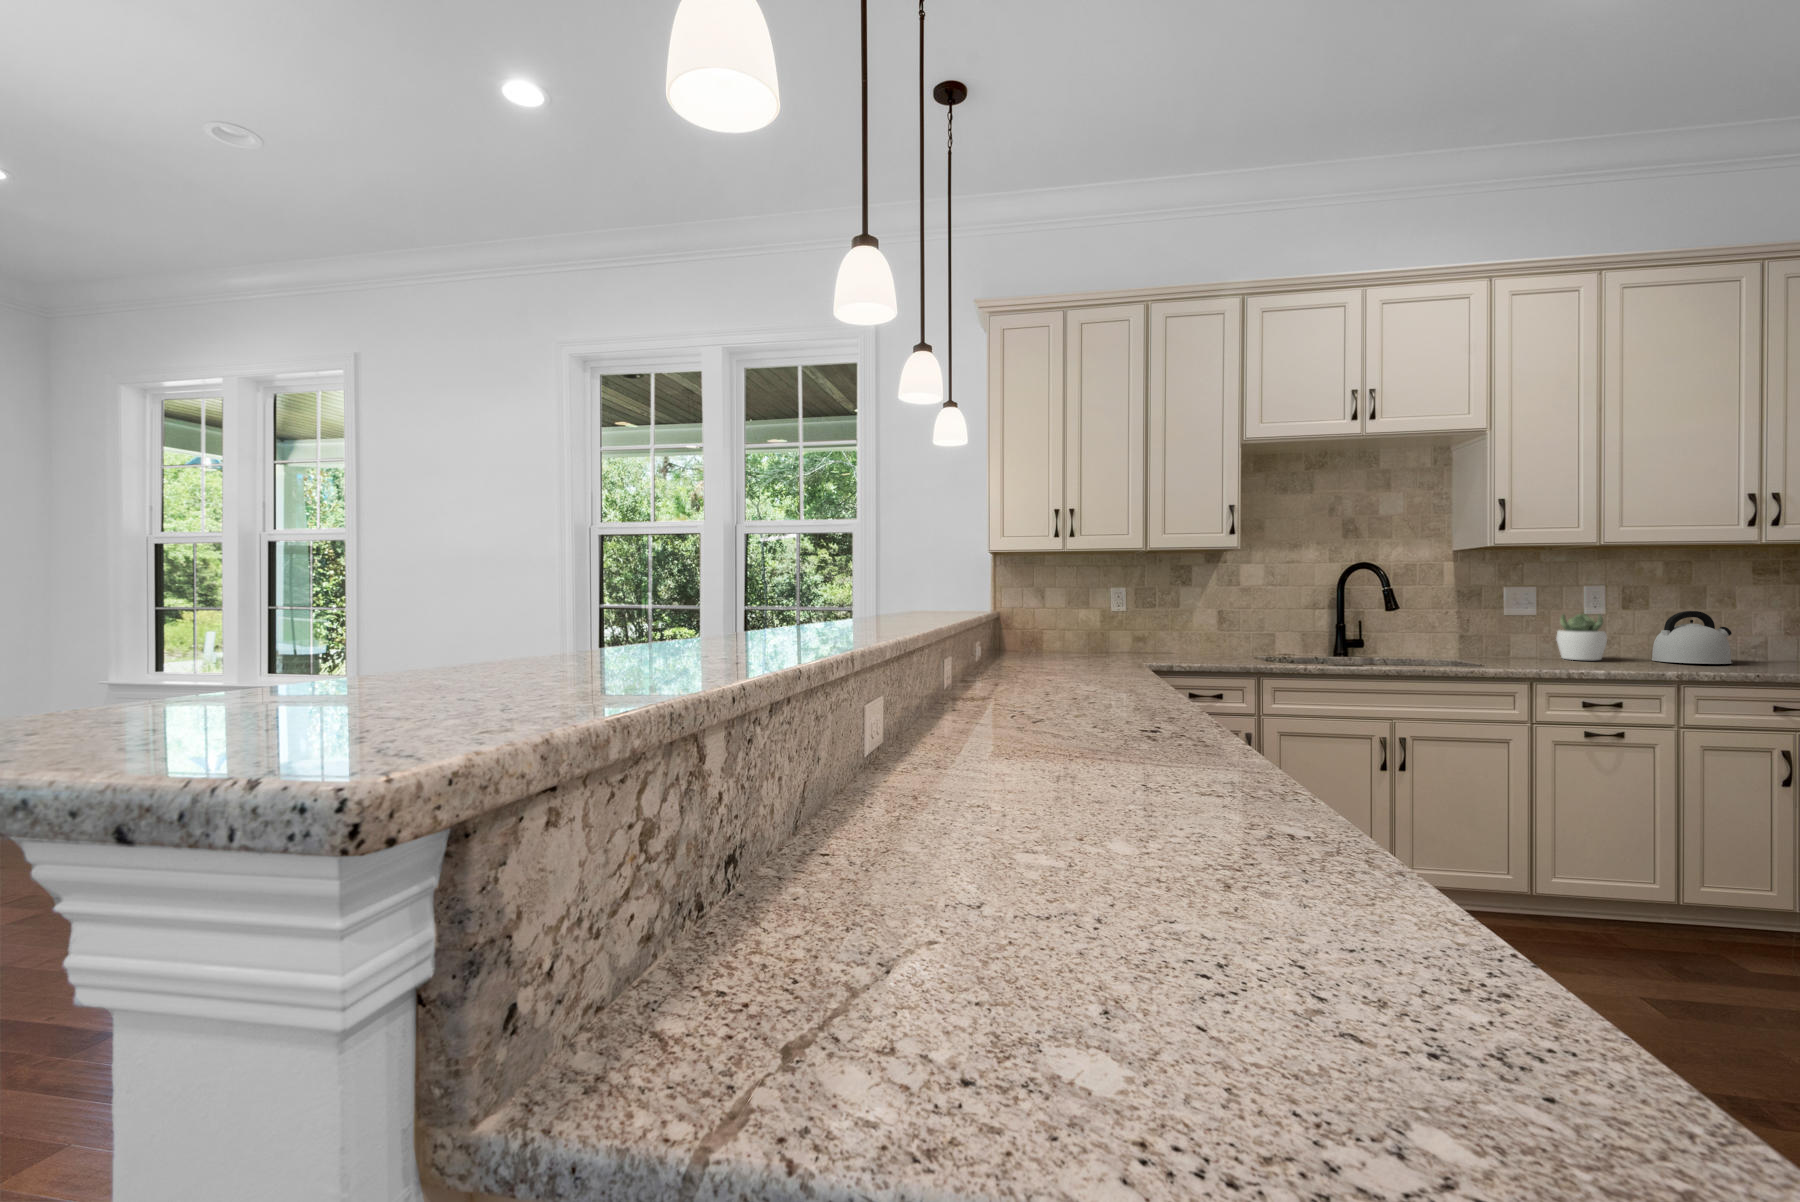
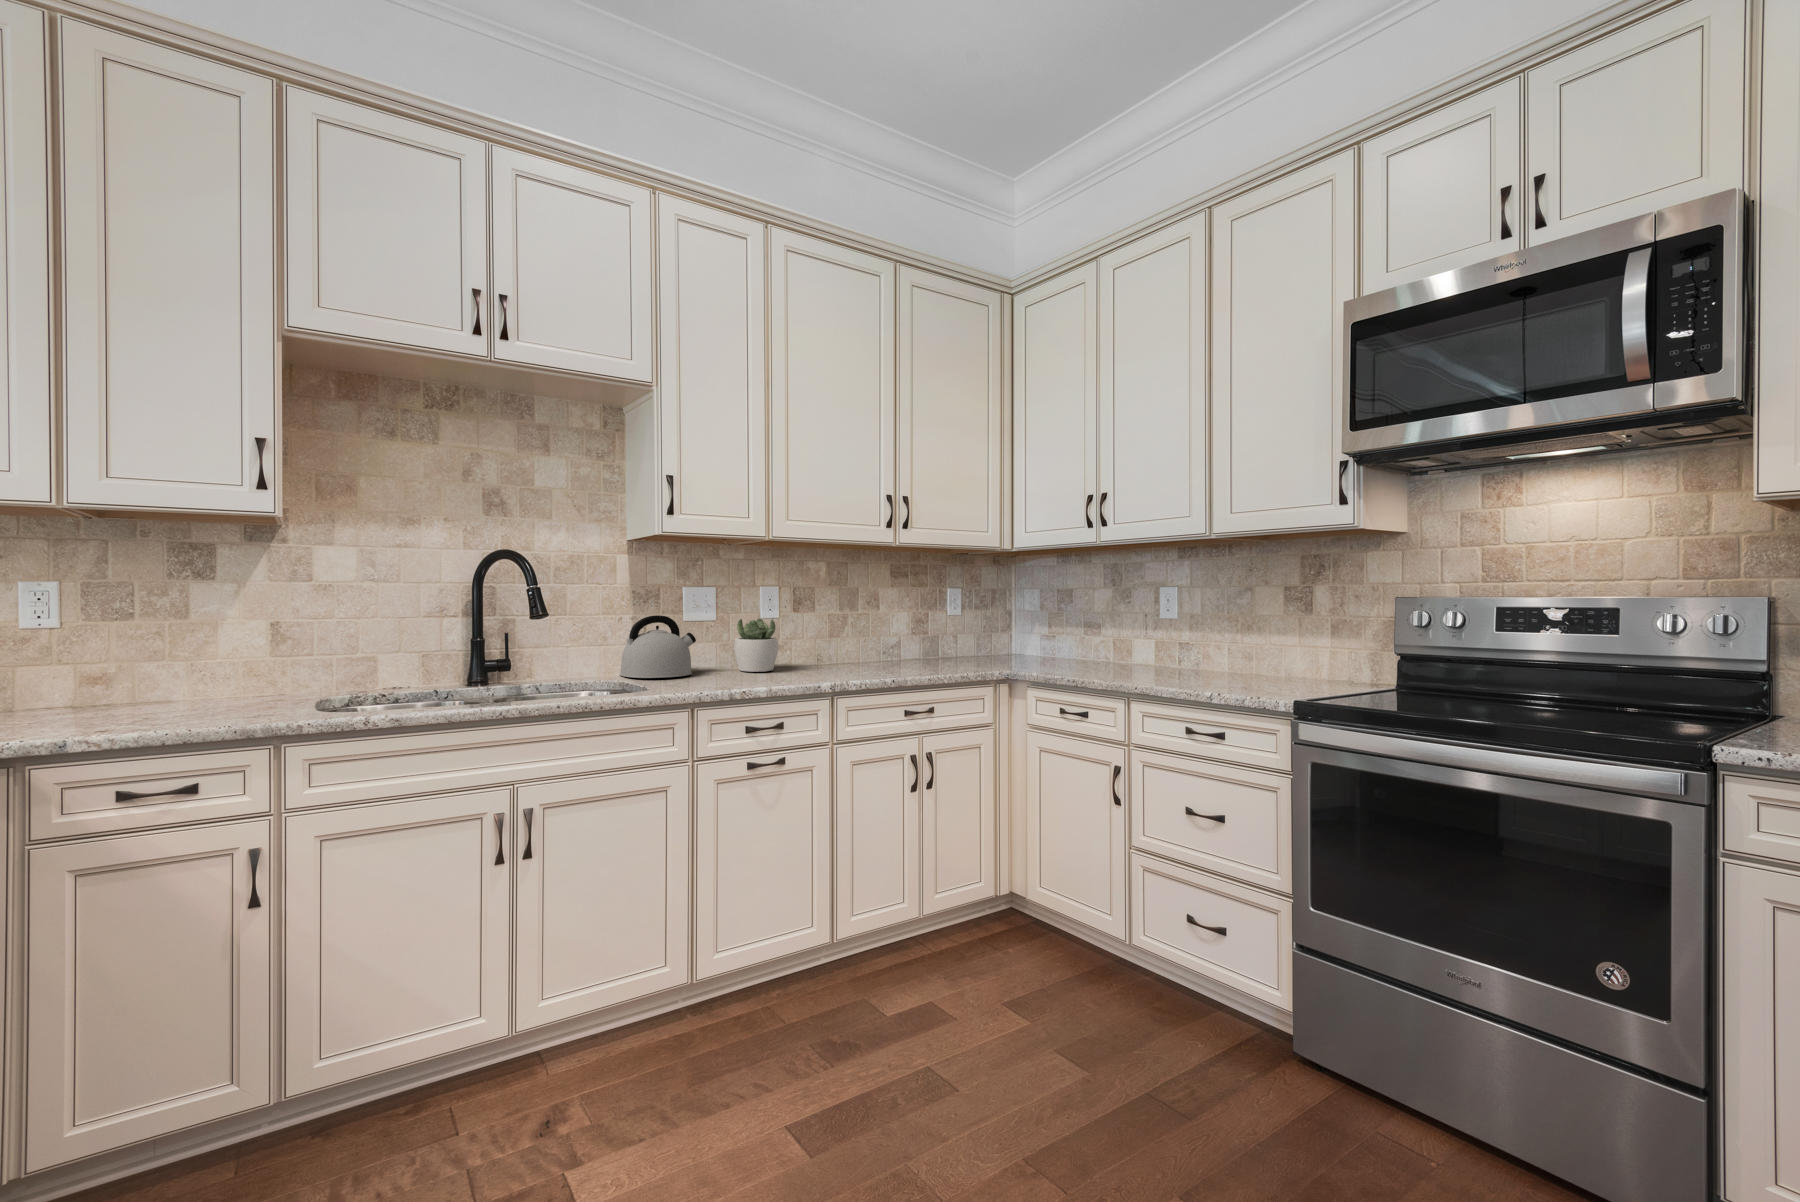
kettle: present [1651,611,1732,664] -> present [620,615,696,678]

